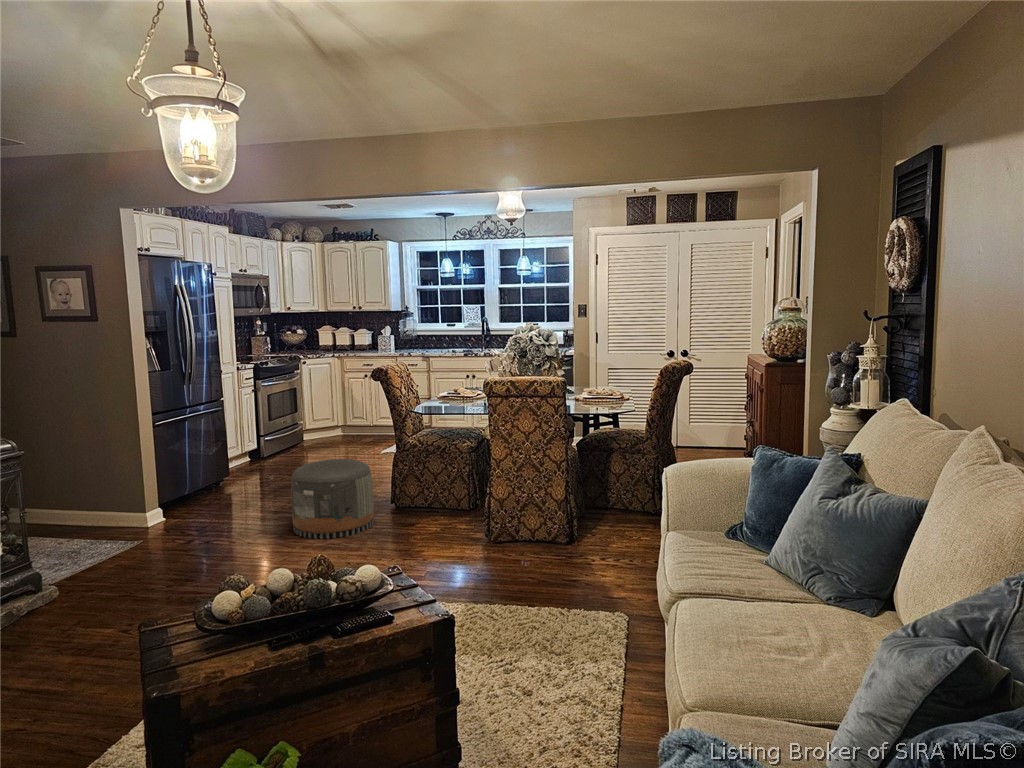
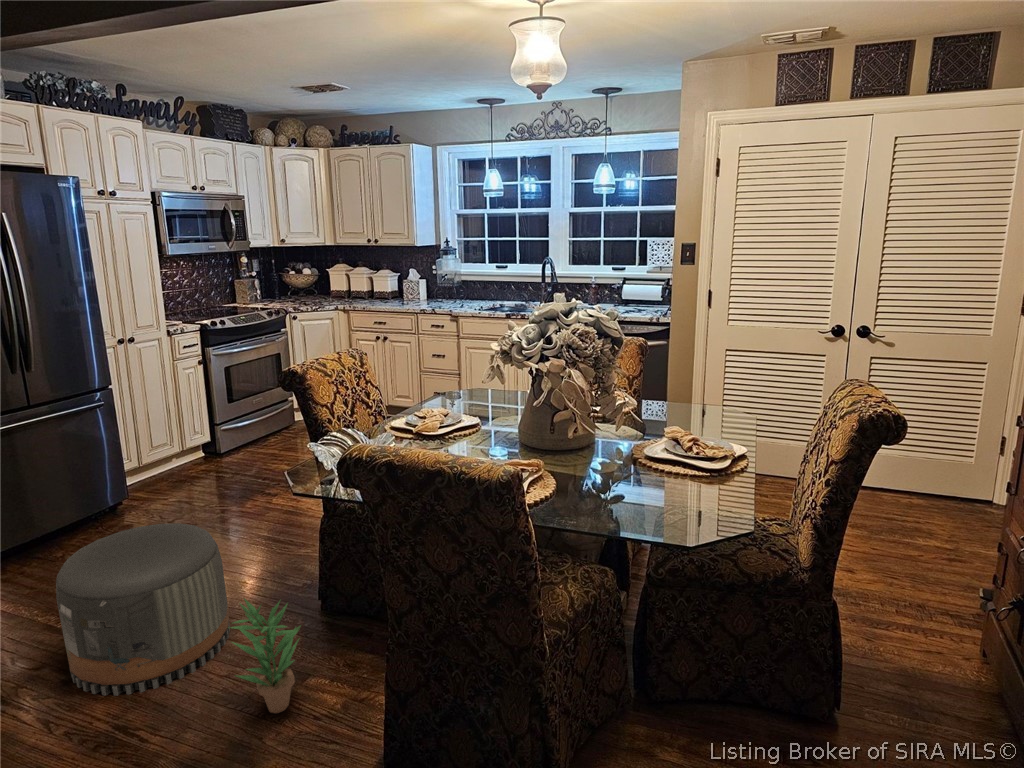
potted plant: none [407,471,441,534] -> present [230,599,300,713]

